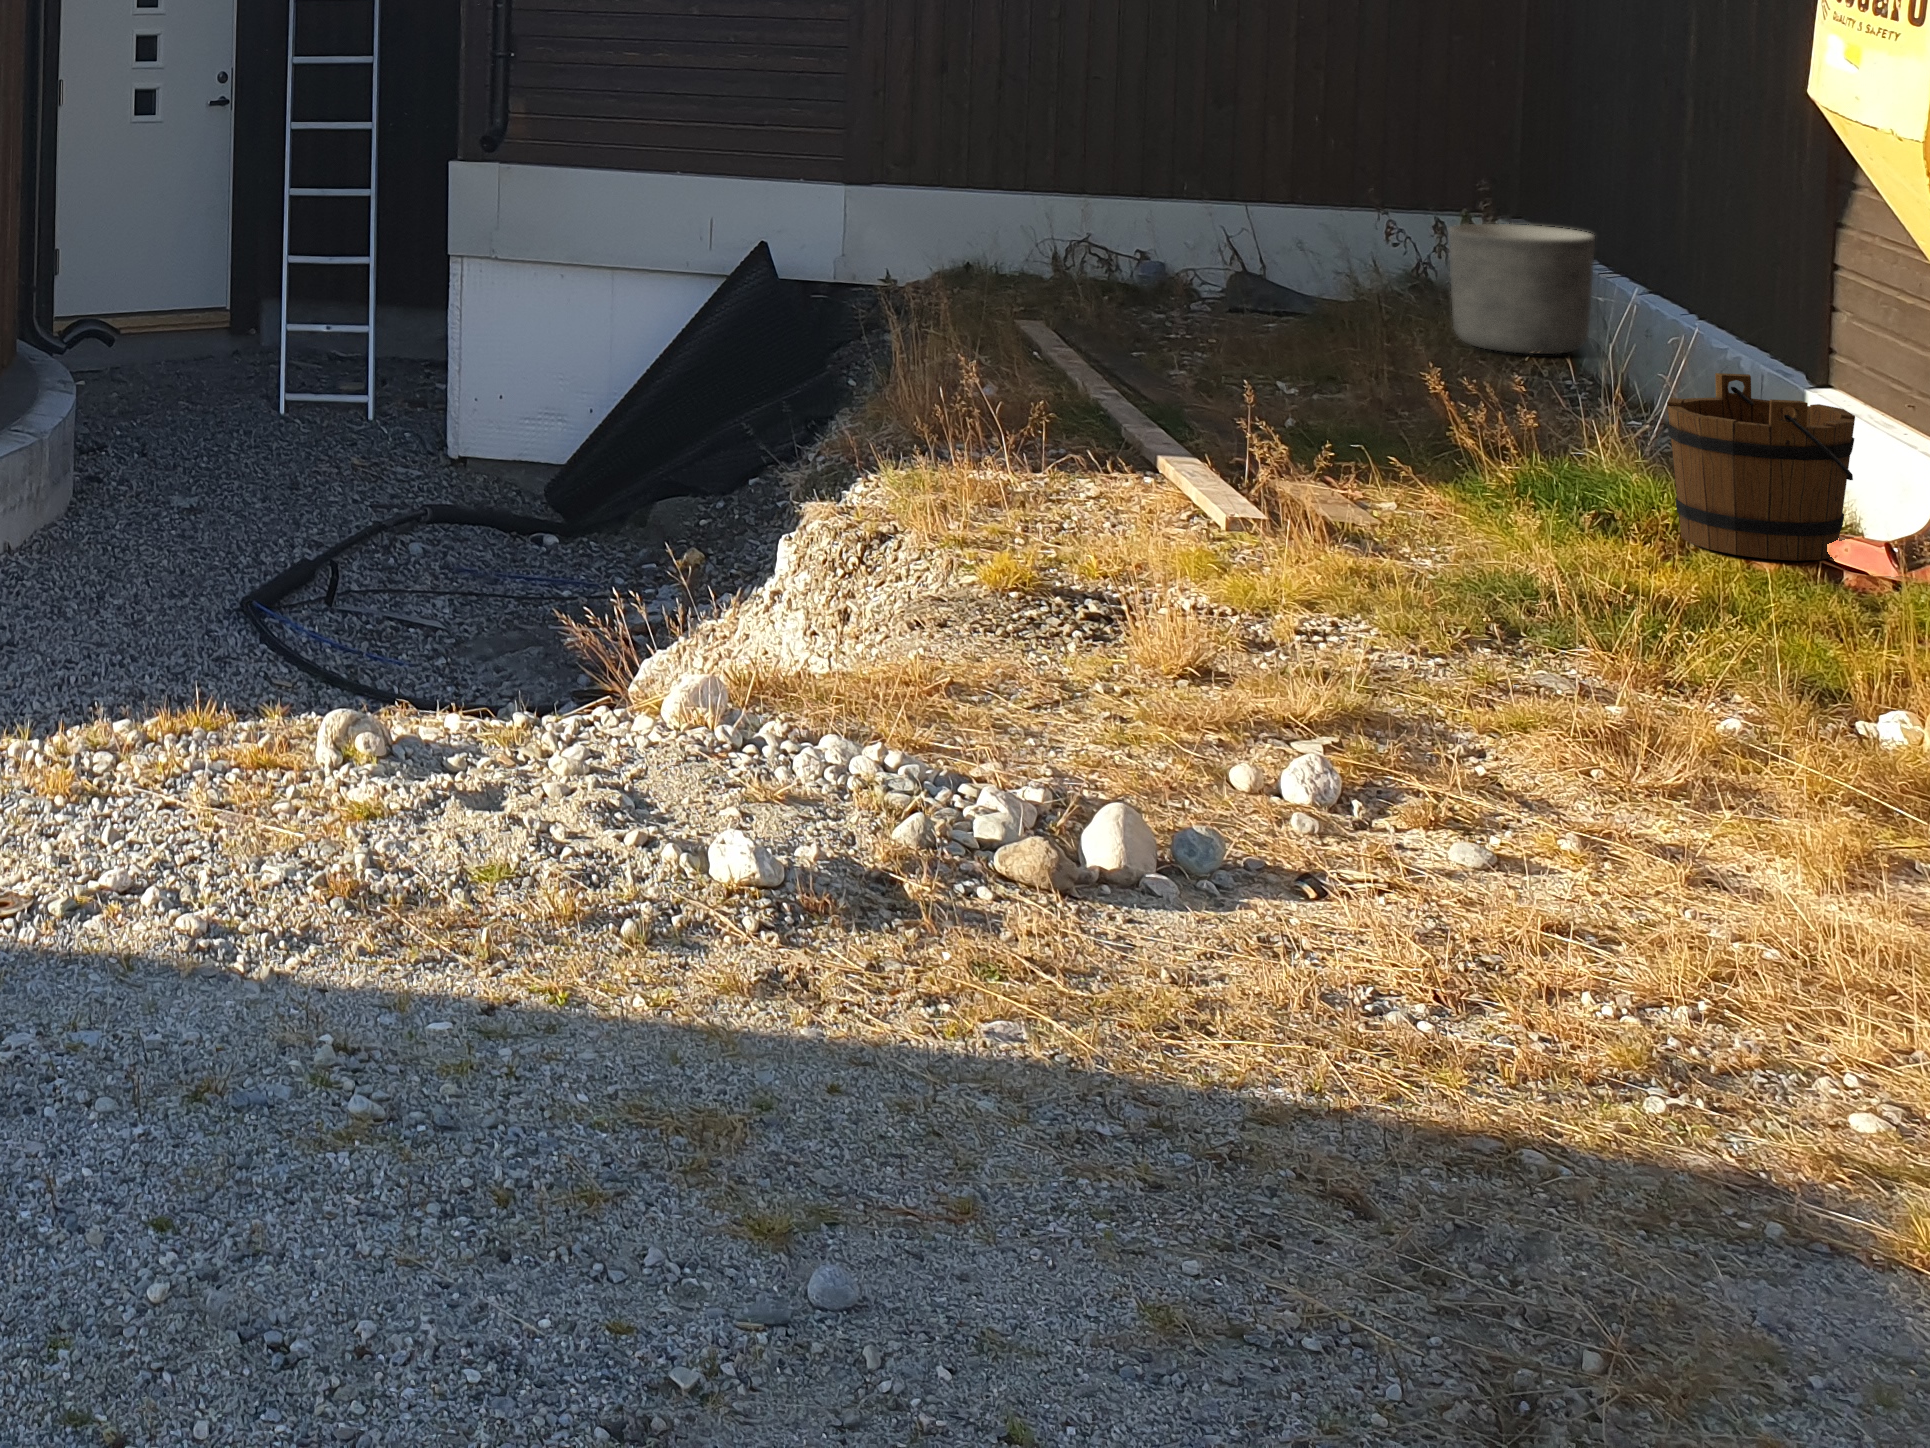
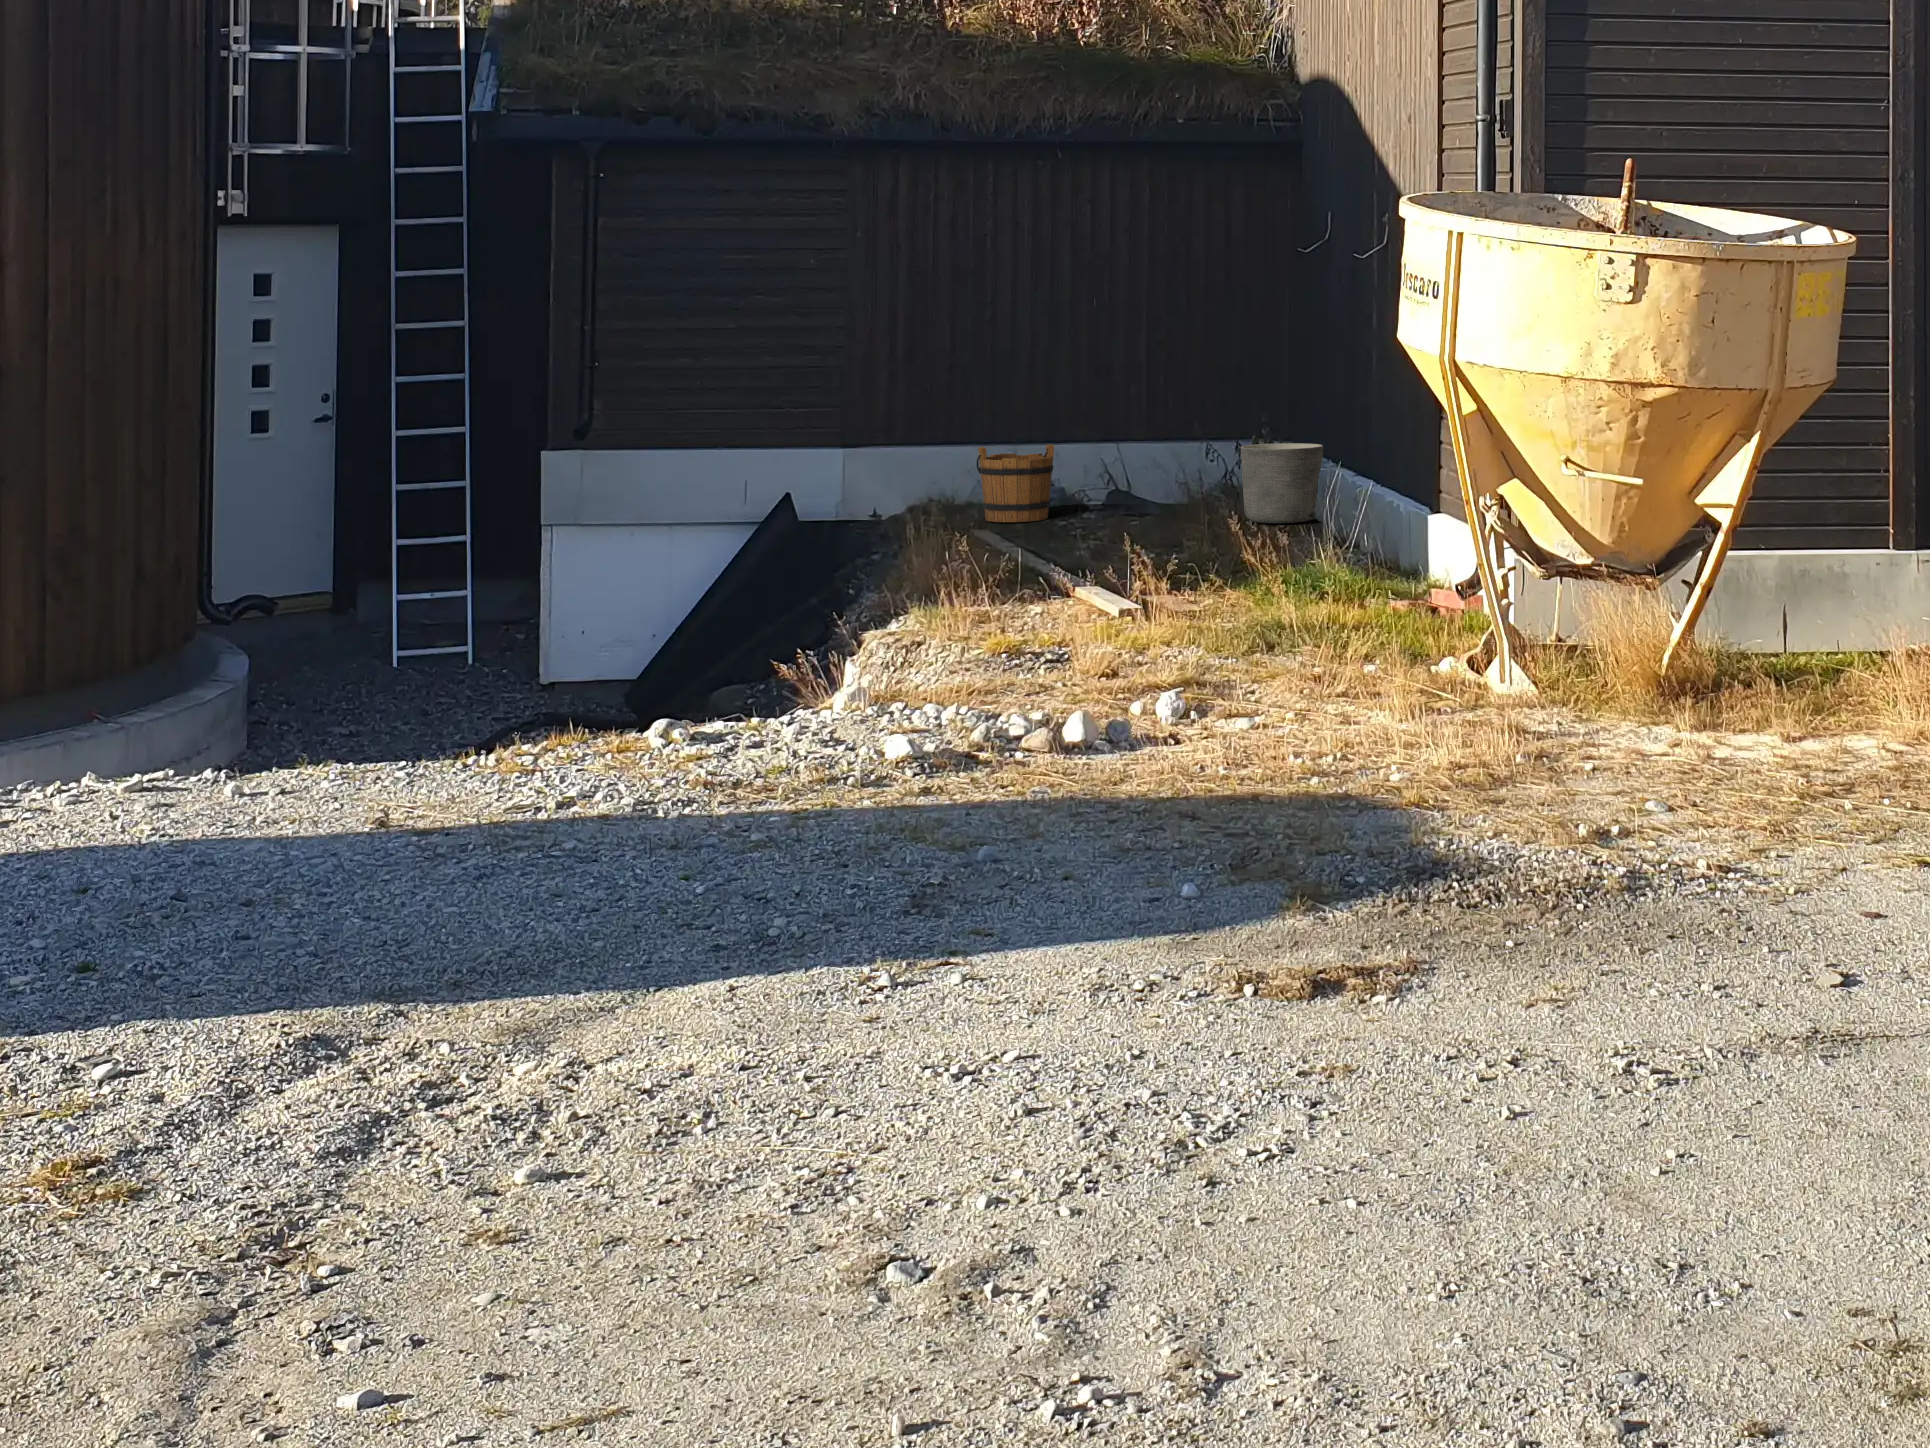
bucket: present [1667,373,1855,561] -> present [977,444,1054,522]

